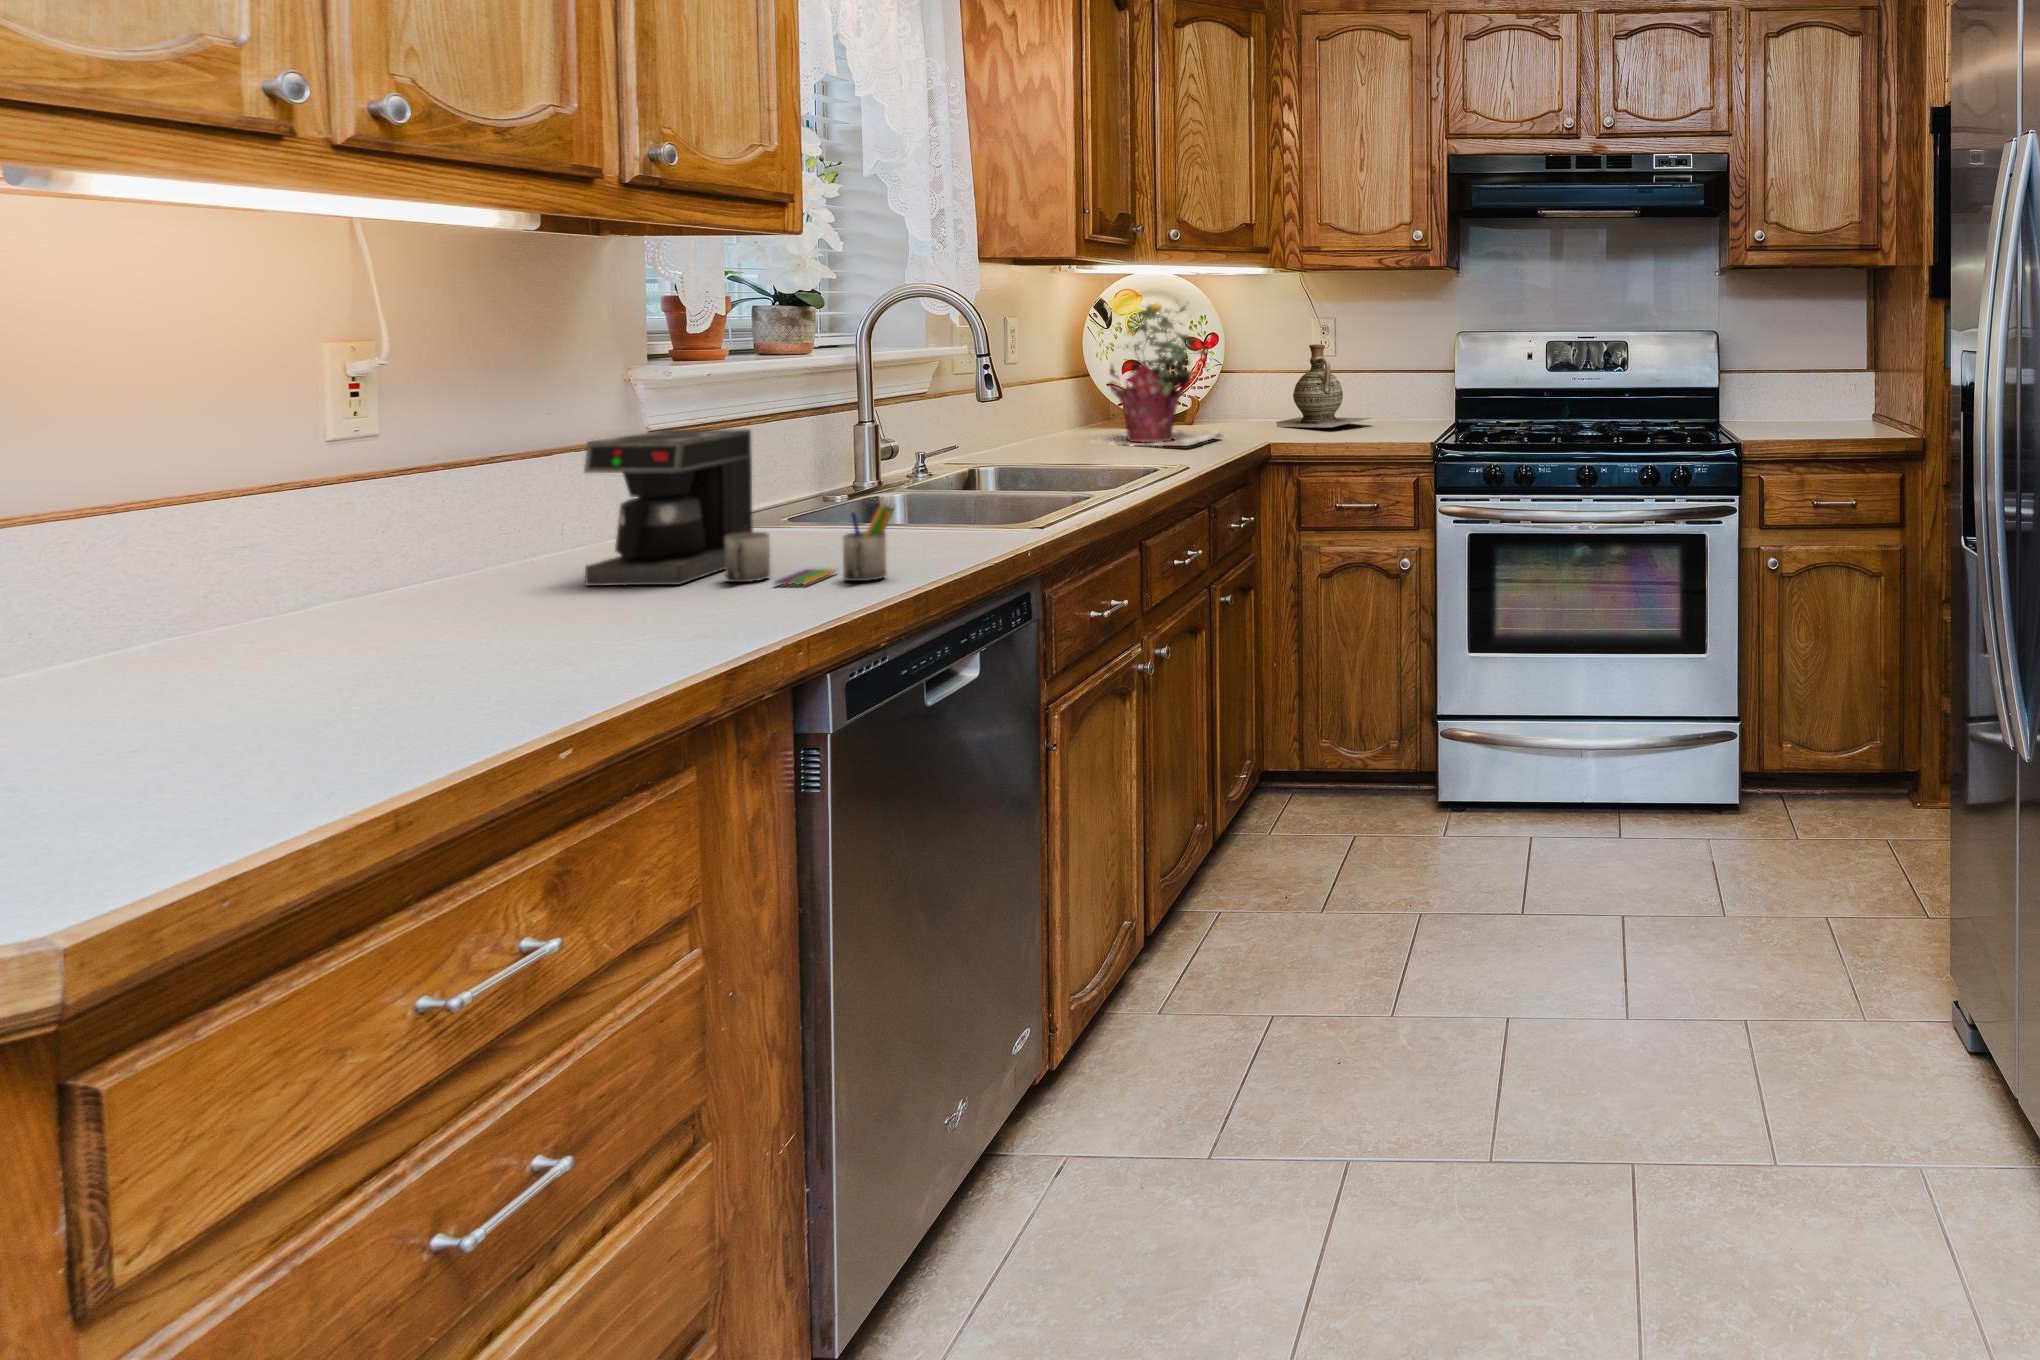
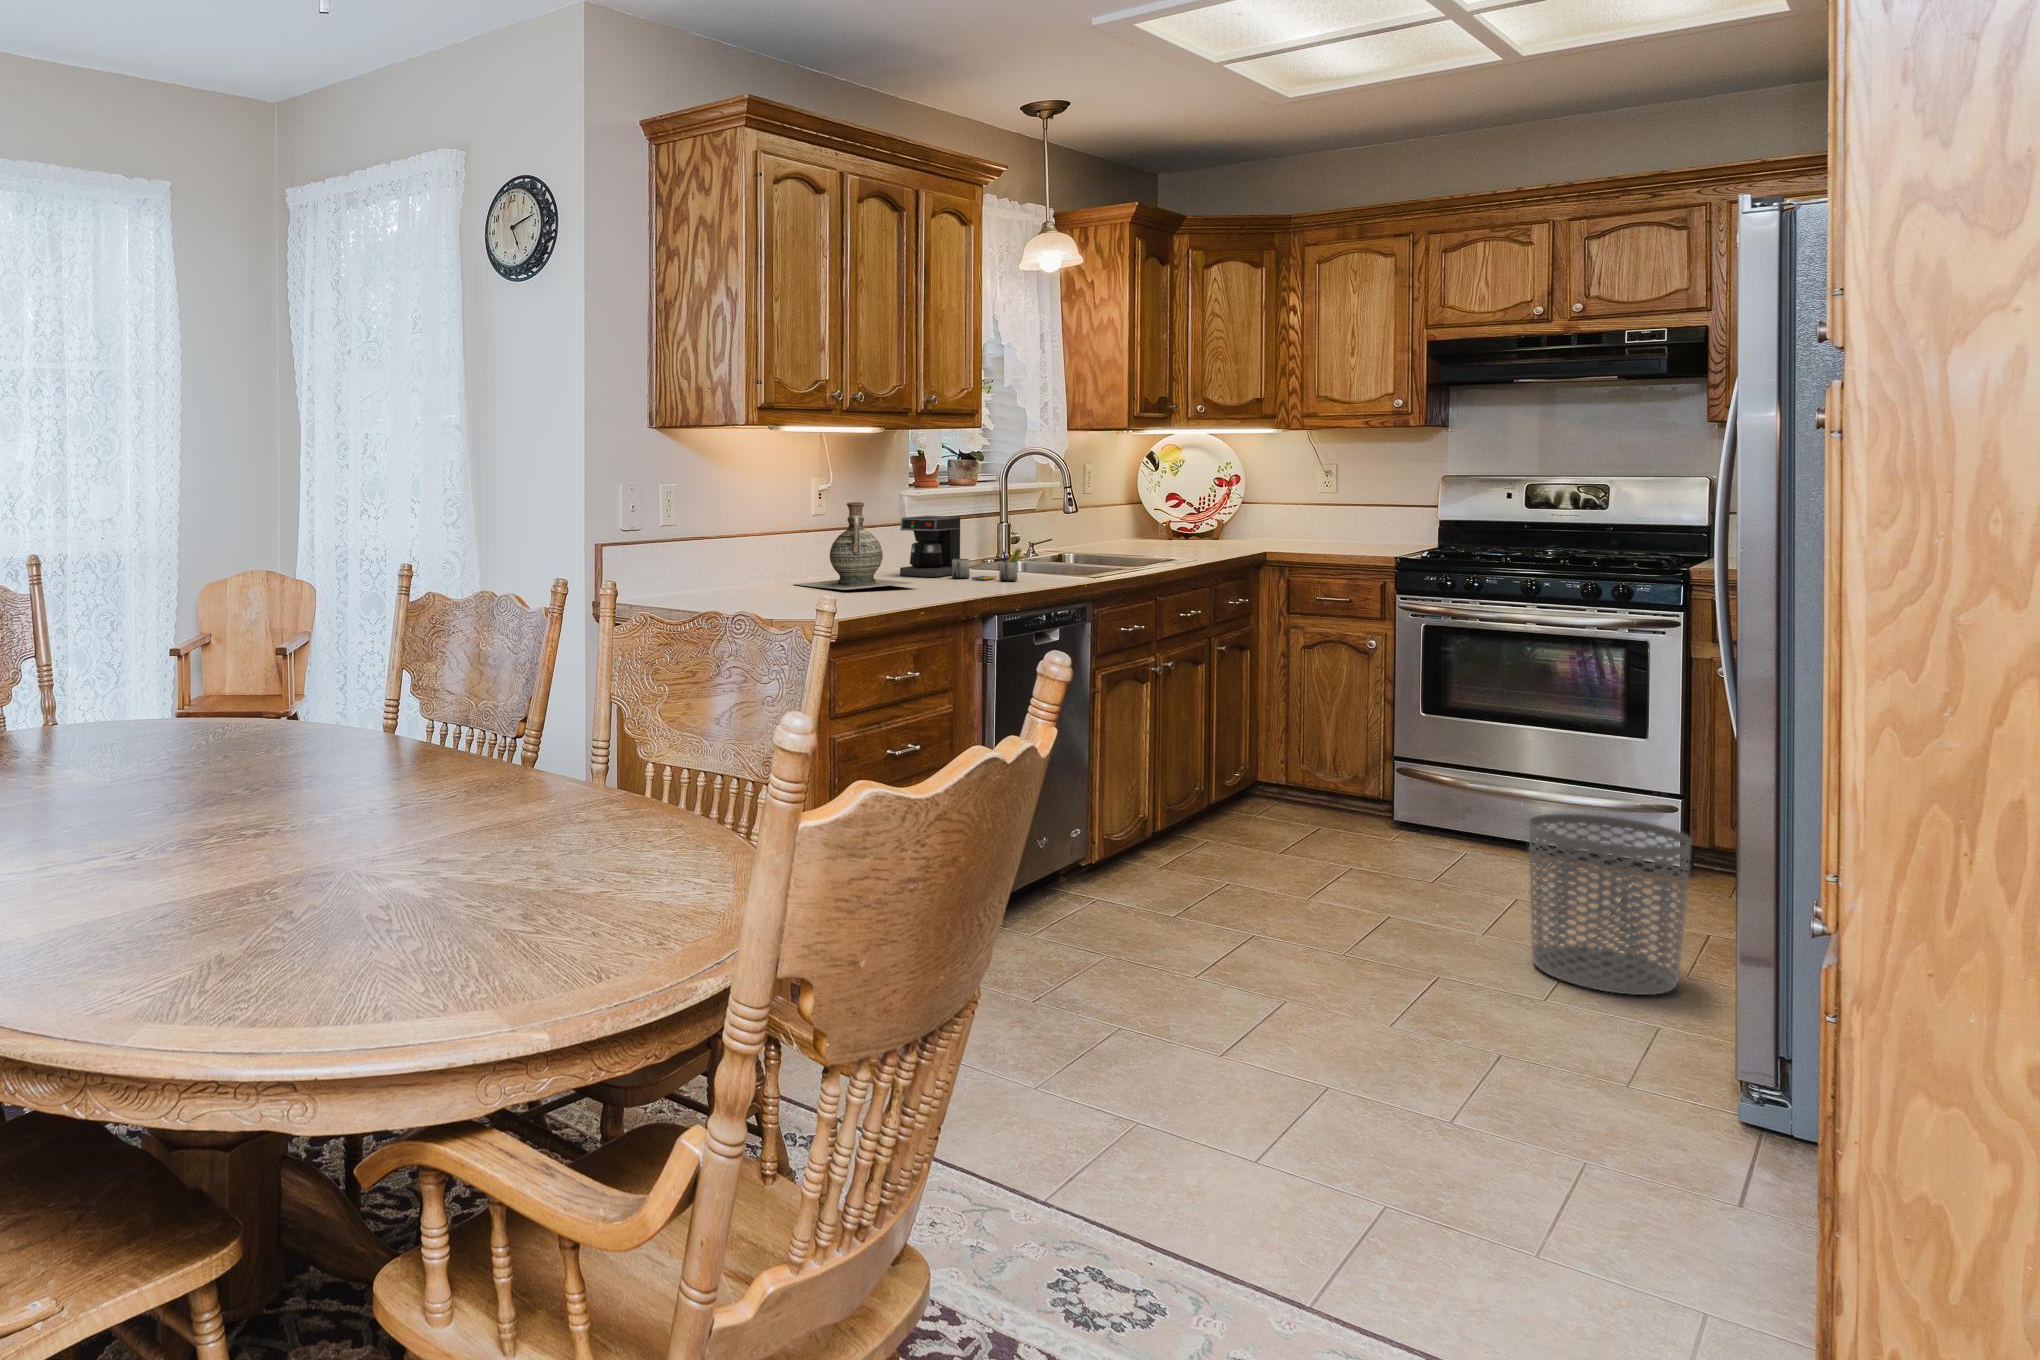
potted plant: present [1091,303,1223,446] -> none [1132,453,1236,549]
ceramic jug: present [1276,344,1370,428] -> present [794,502,914,590]
waste bin: none [1774,861,1986,1194] -> present [1529,814,1692,995]

